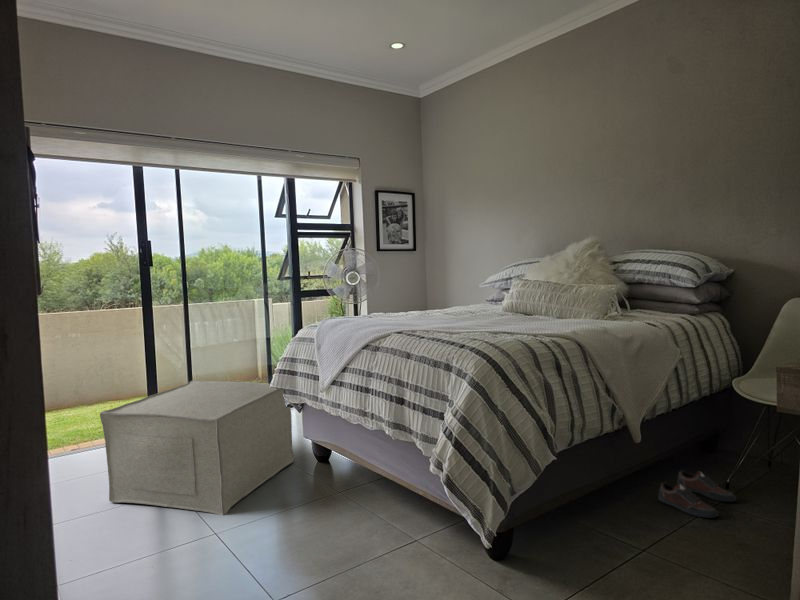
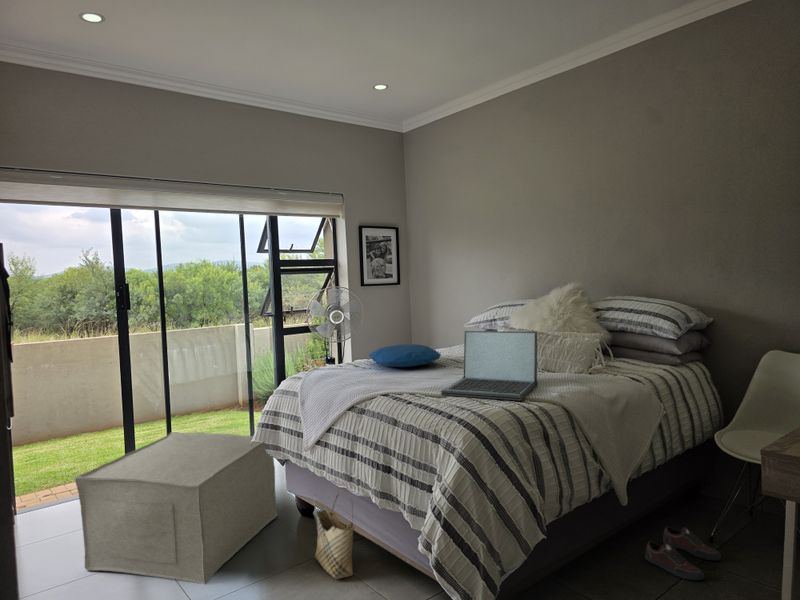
laptop: none [454,273,552,334] -> present [441,331,538,400]
pillow: none [384,296,456,316] -> present [369,344,441,367]
woven basket: none [329,427,368,512] -> present [315,489,354,579]

